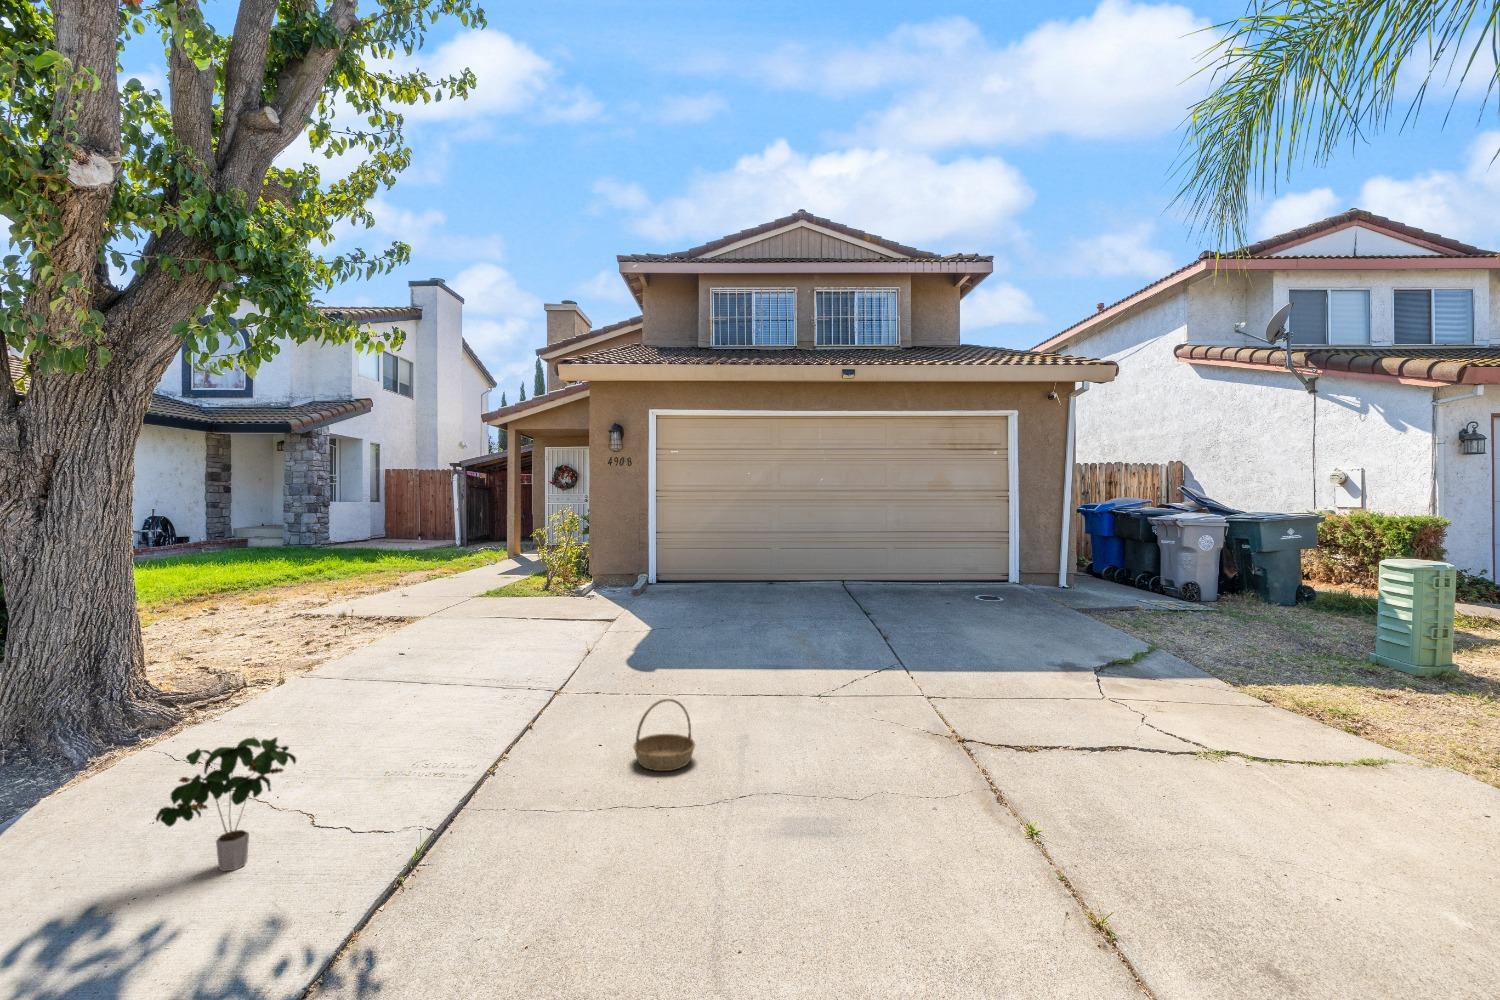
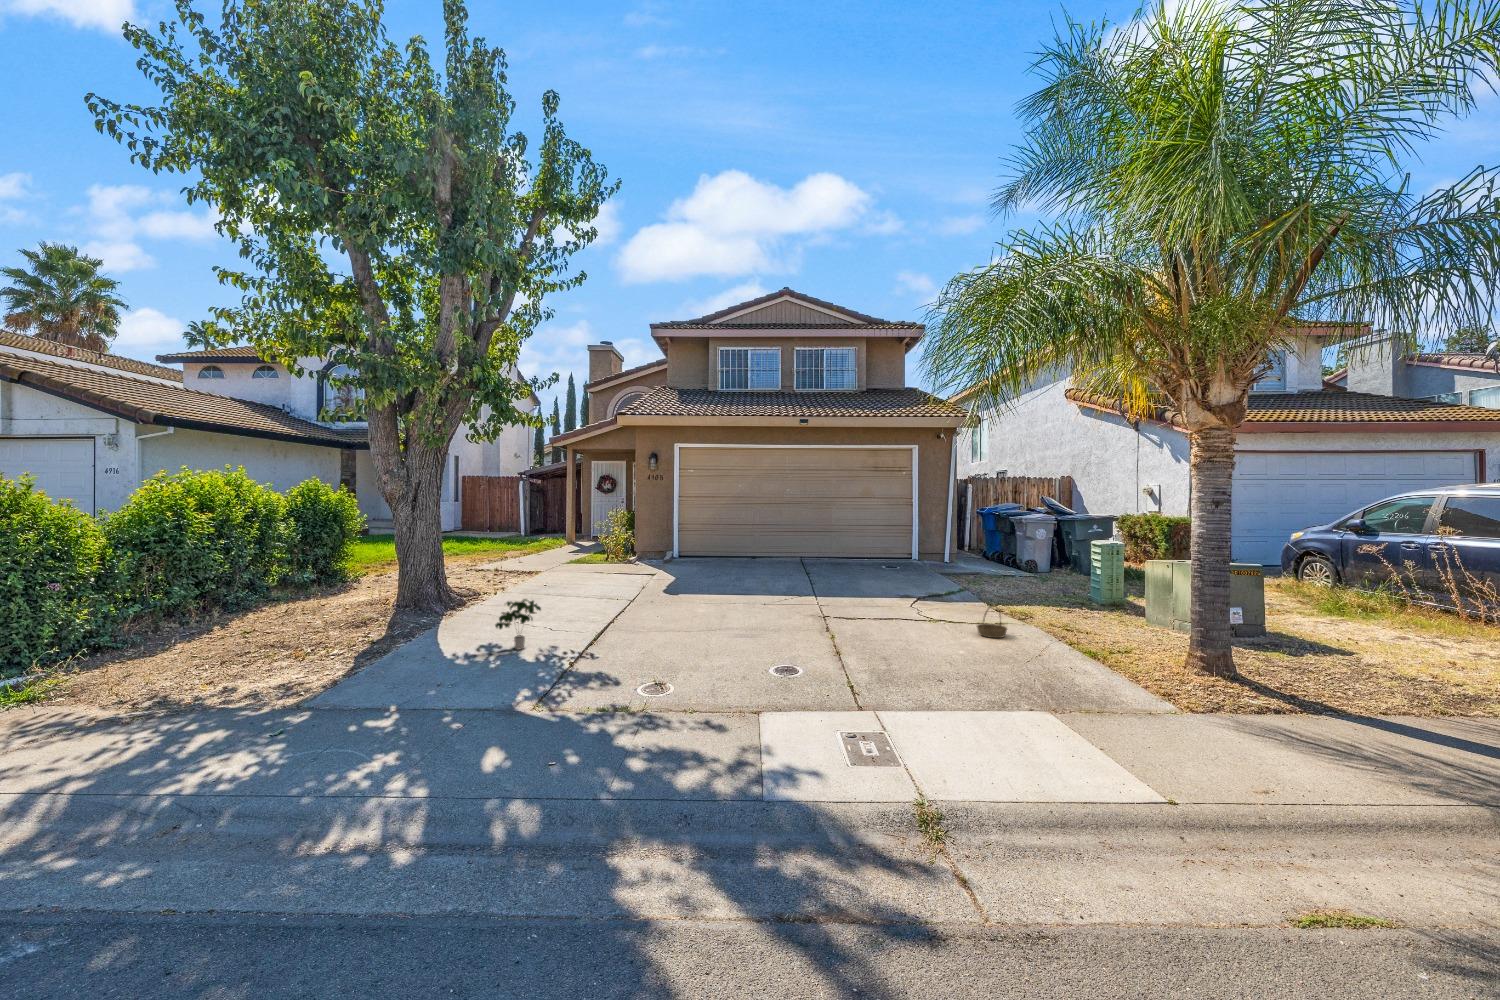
basket: present [633,699,695,771] -> present [977,605,1007,638]

